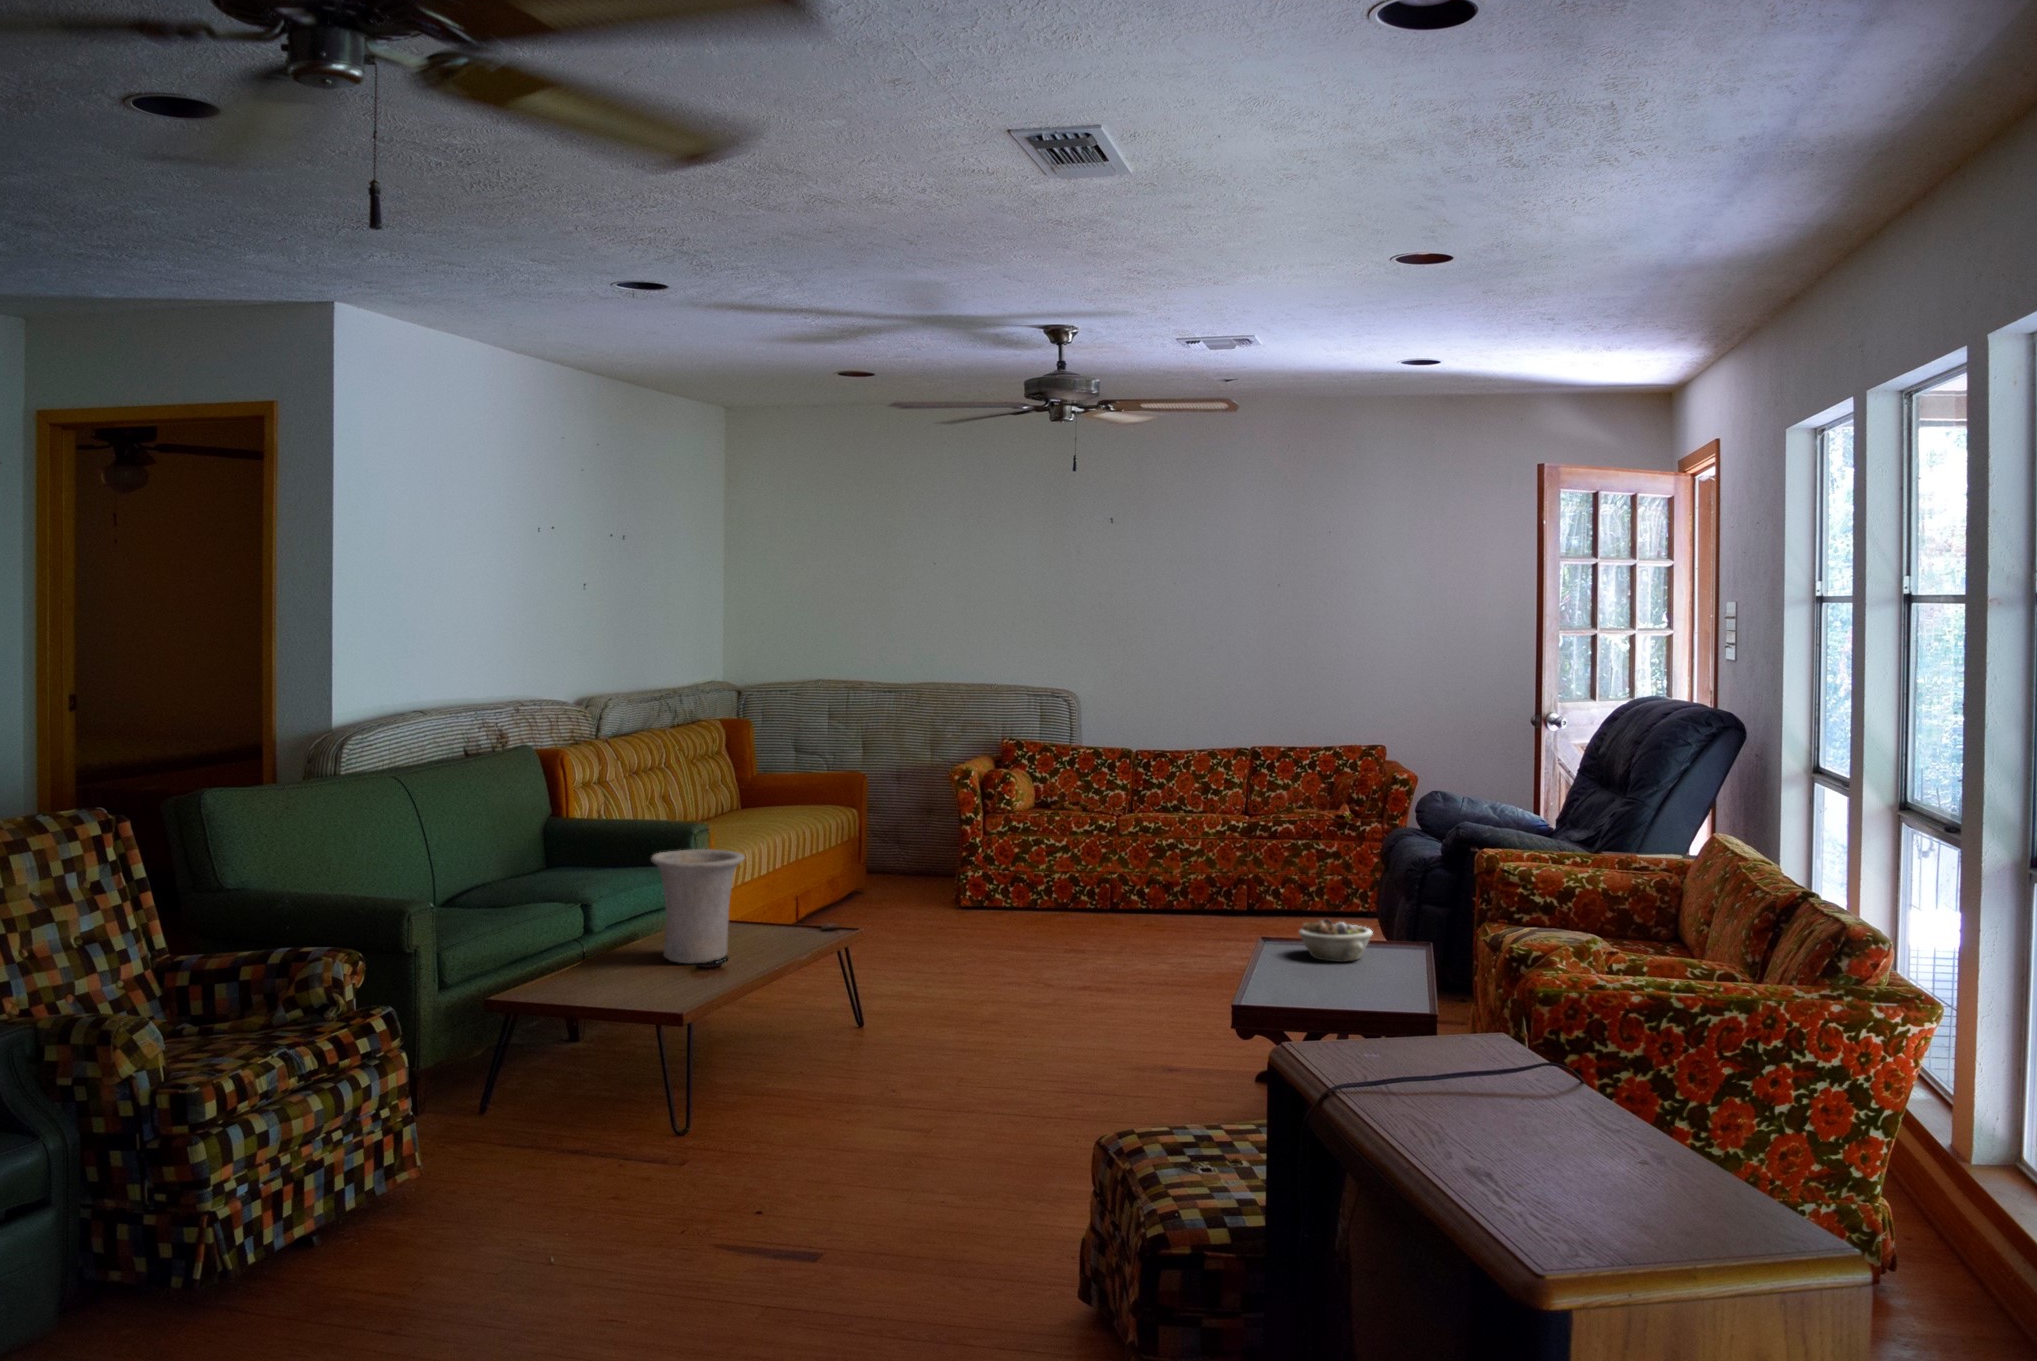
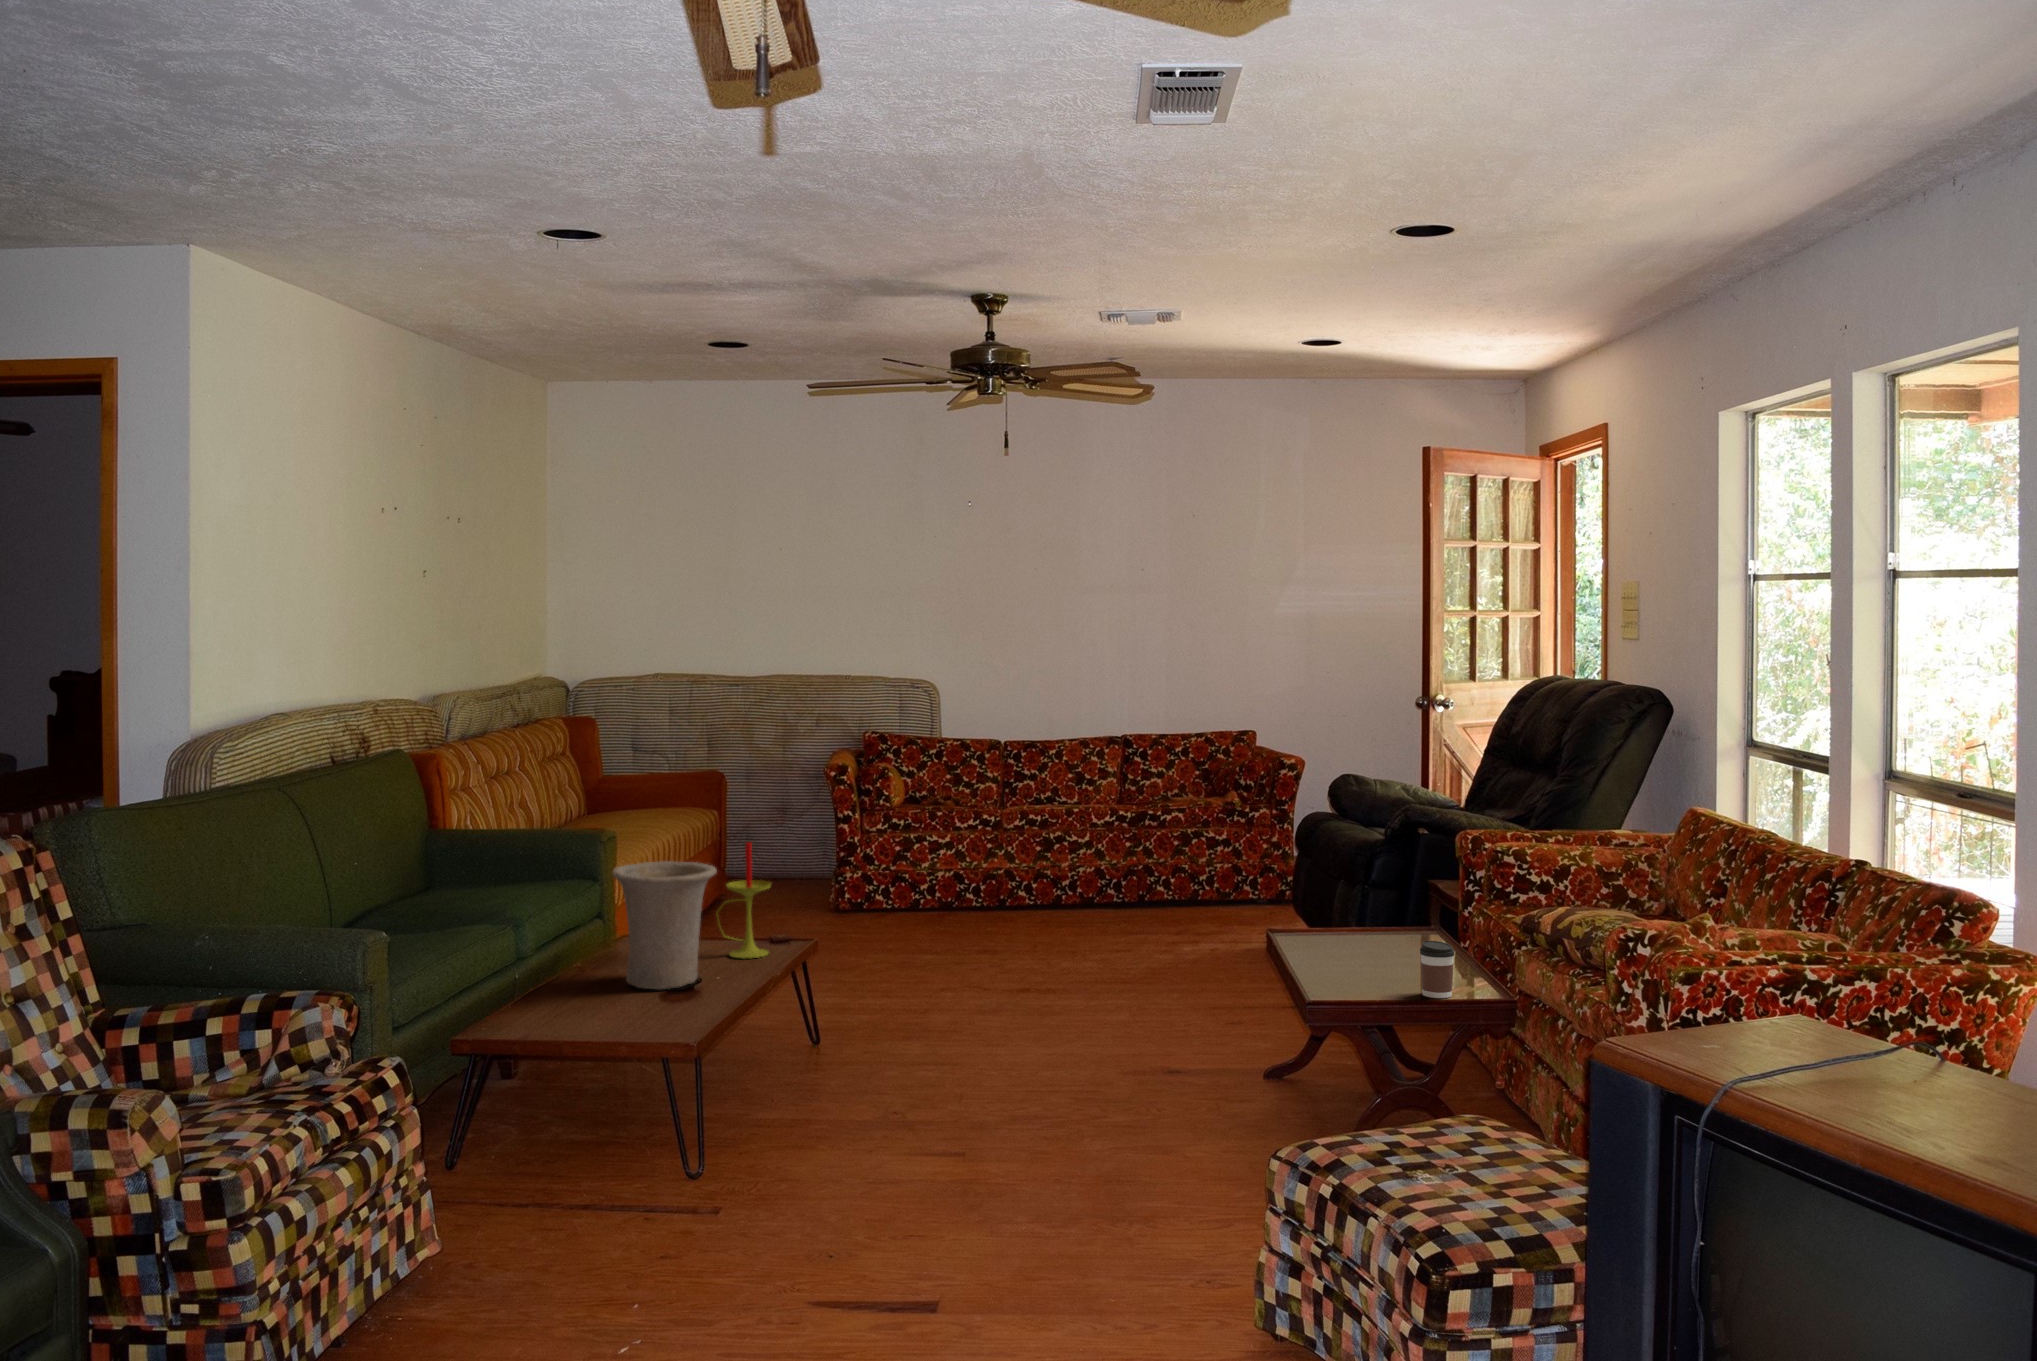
candle: none [757,832,809,940] -> present [717,842,771,959]
succulent planter: present [1299,919,1373,962] -> none [1314,908,1390,952]
coffee cup: none [1353,952,1387,1009] -> present [1420,941,1454,998]

